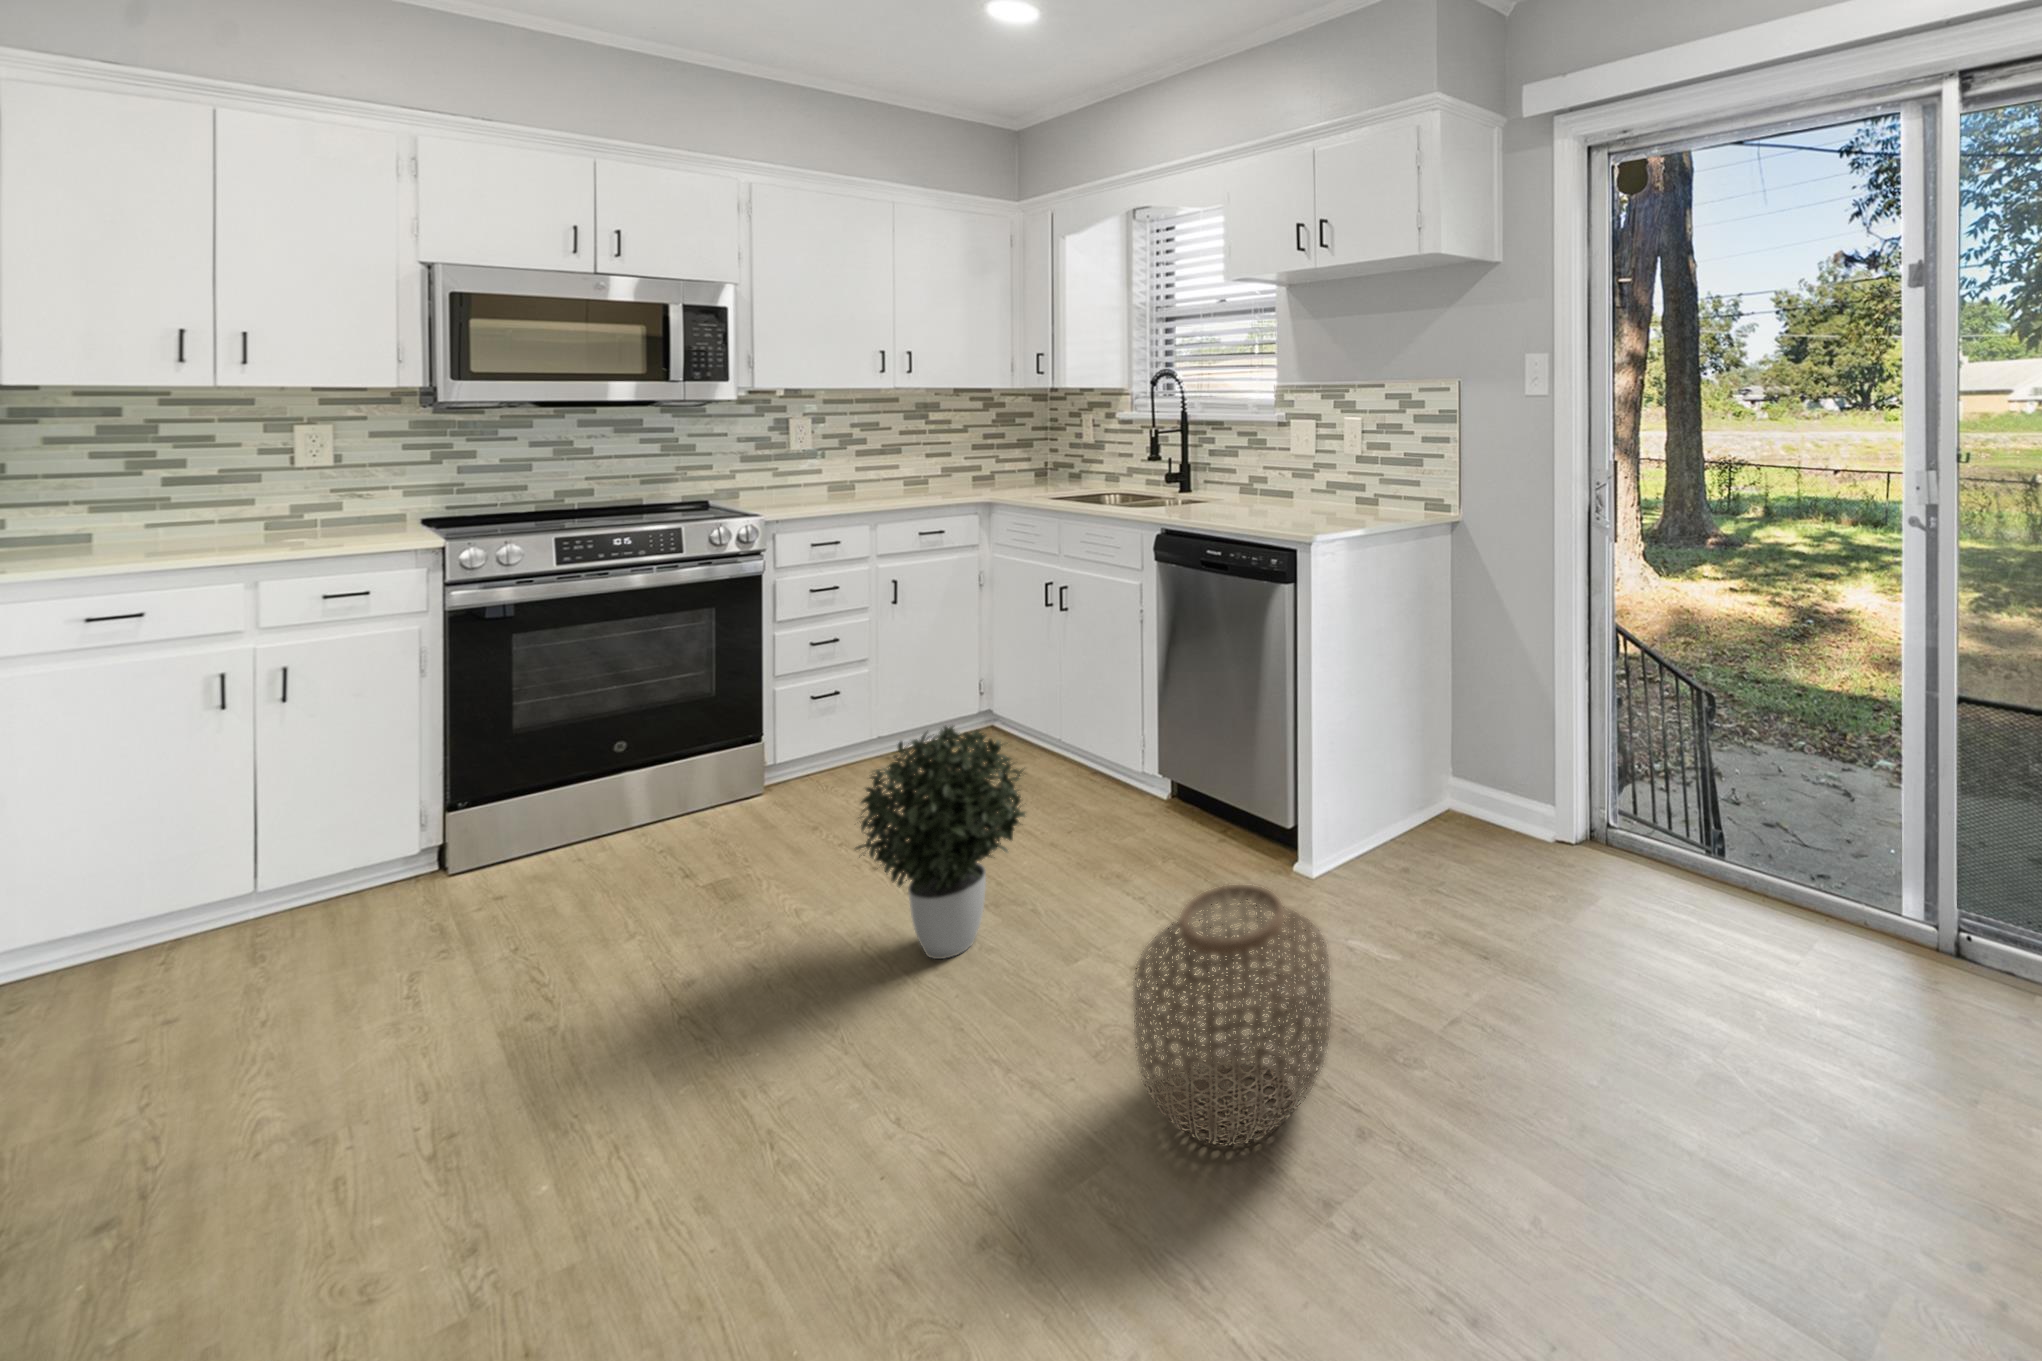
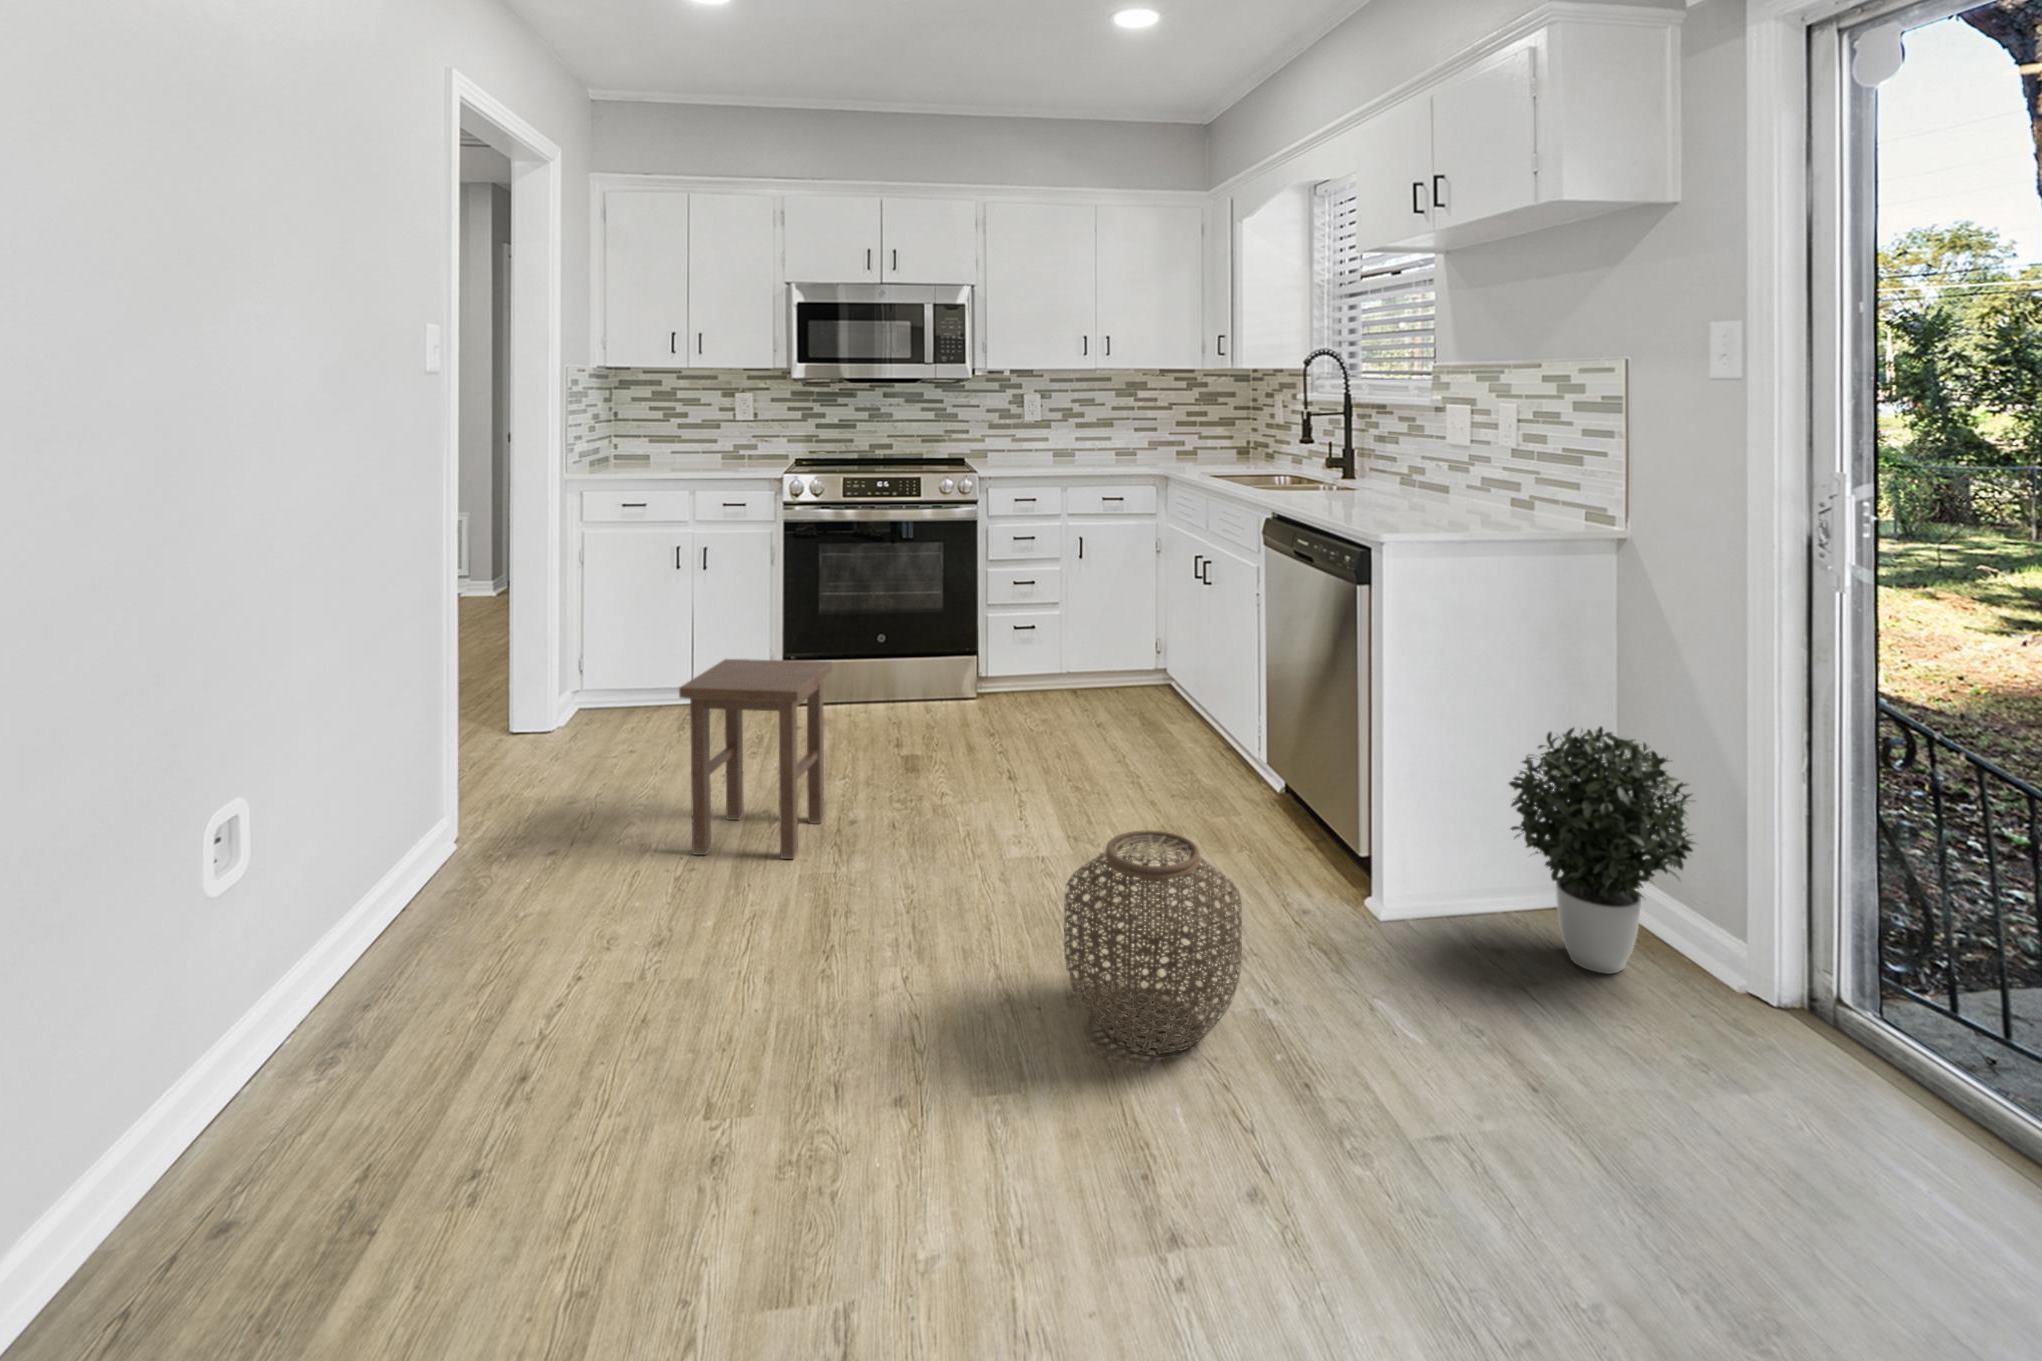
potted plant: present [856,726,1025,959] -> present [1509,727,1695,974]
stool: none [328,797,628,1191] -> present [679,659,832,859]

